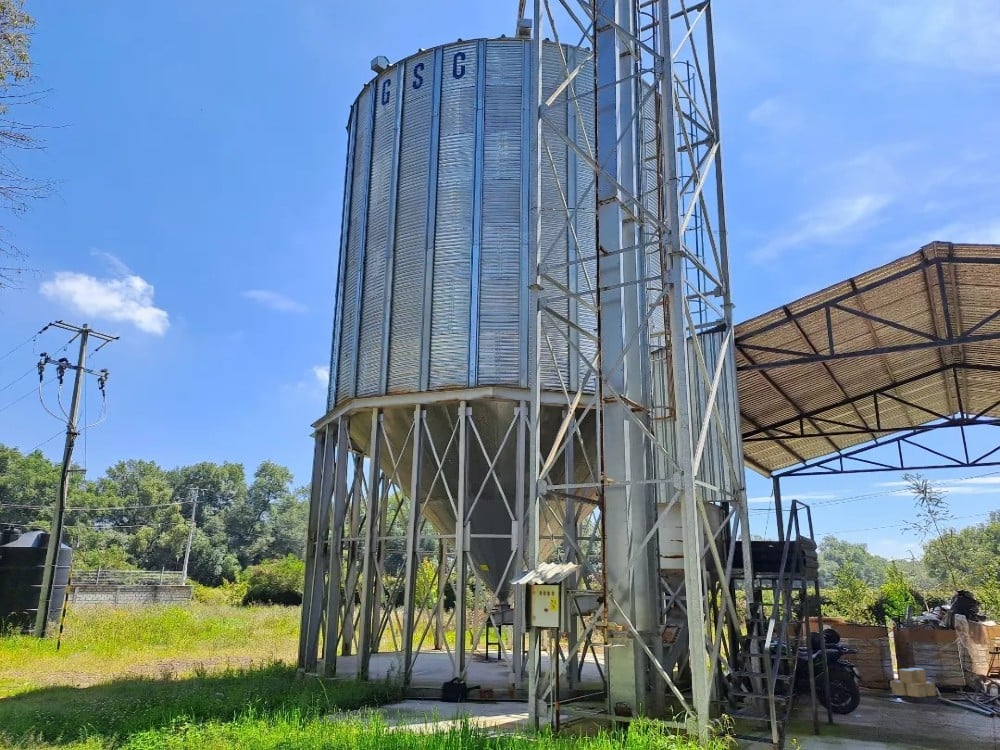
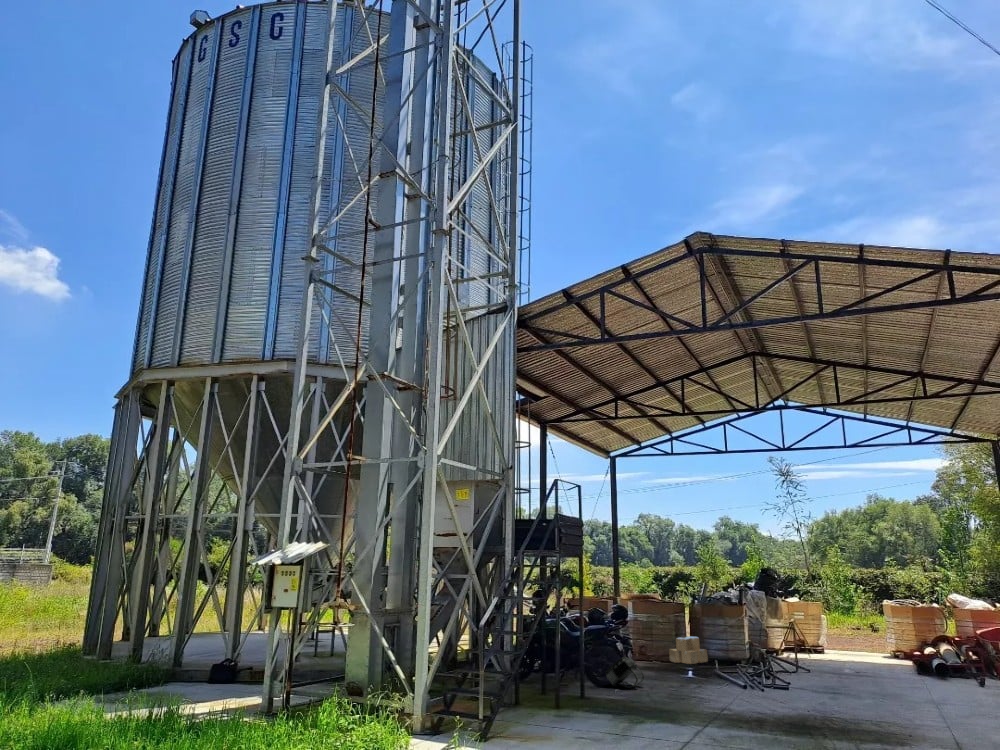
backpack: none [840,686,884,719] -> present [605,656,644,688]

